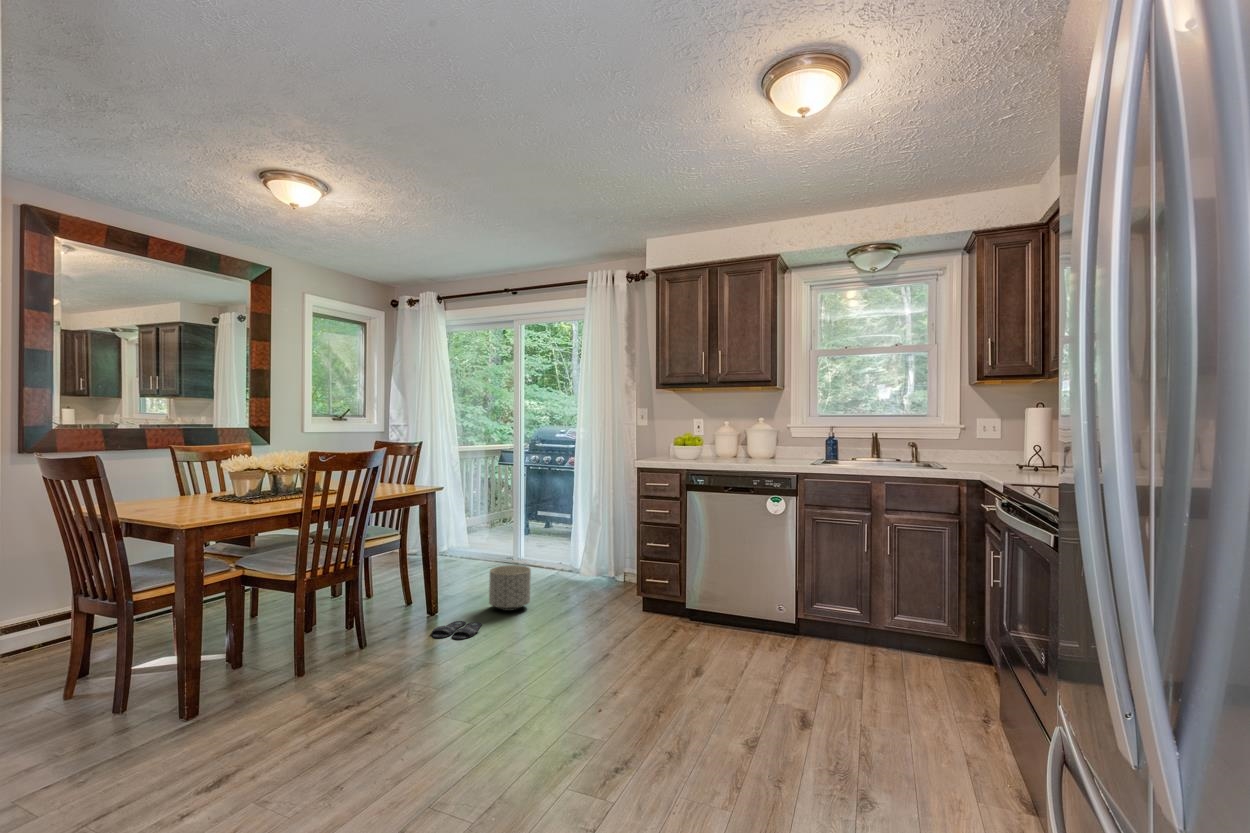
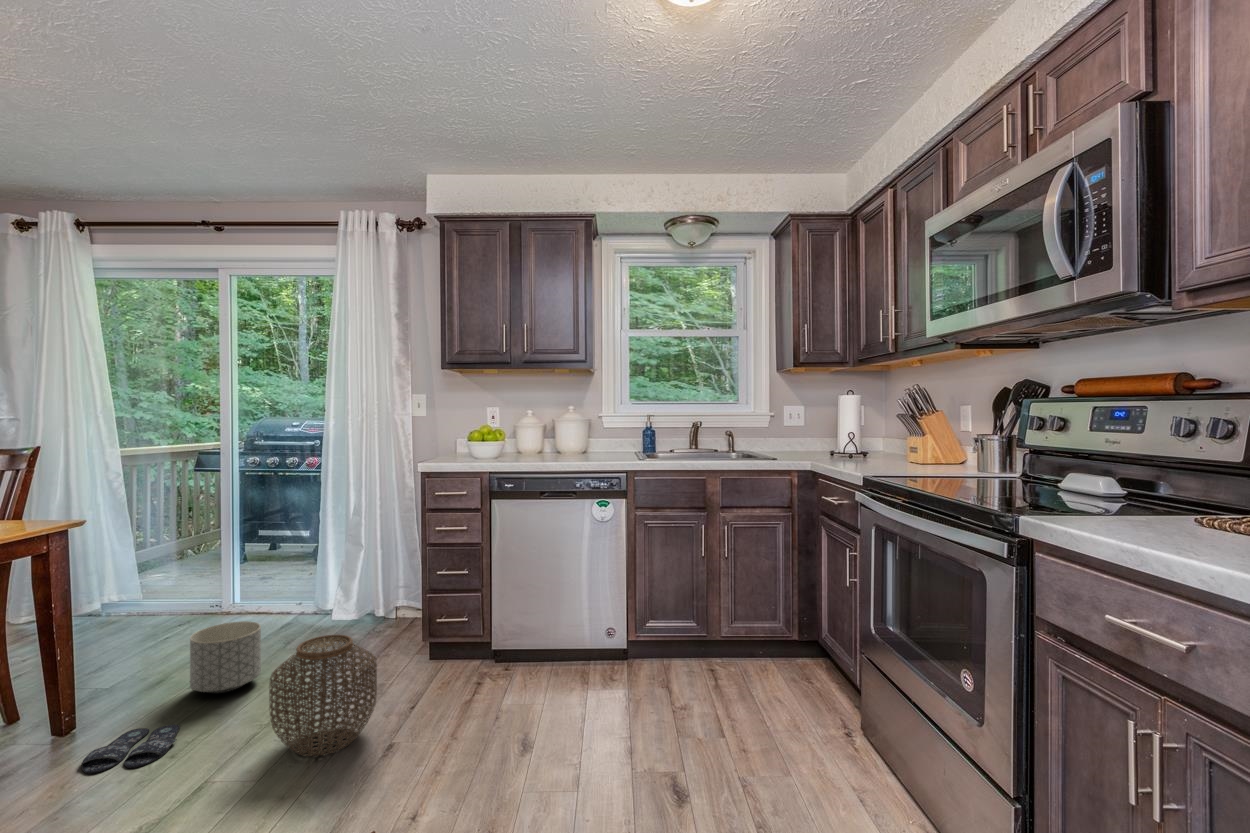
woven basket: none [529,574,596,653] -> present [269,635,377,756]

